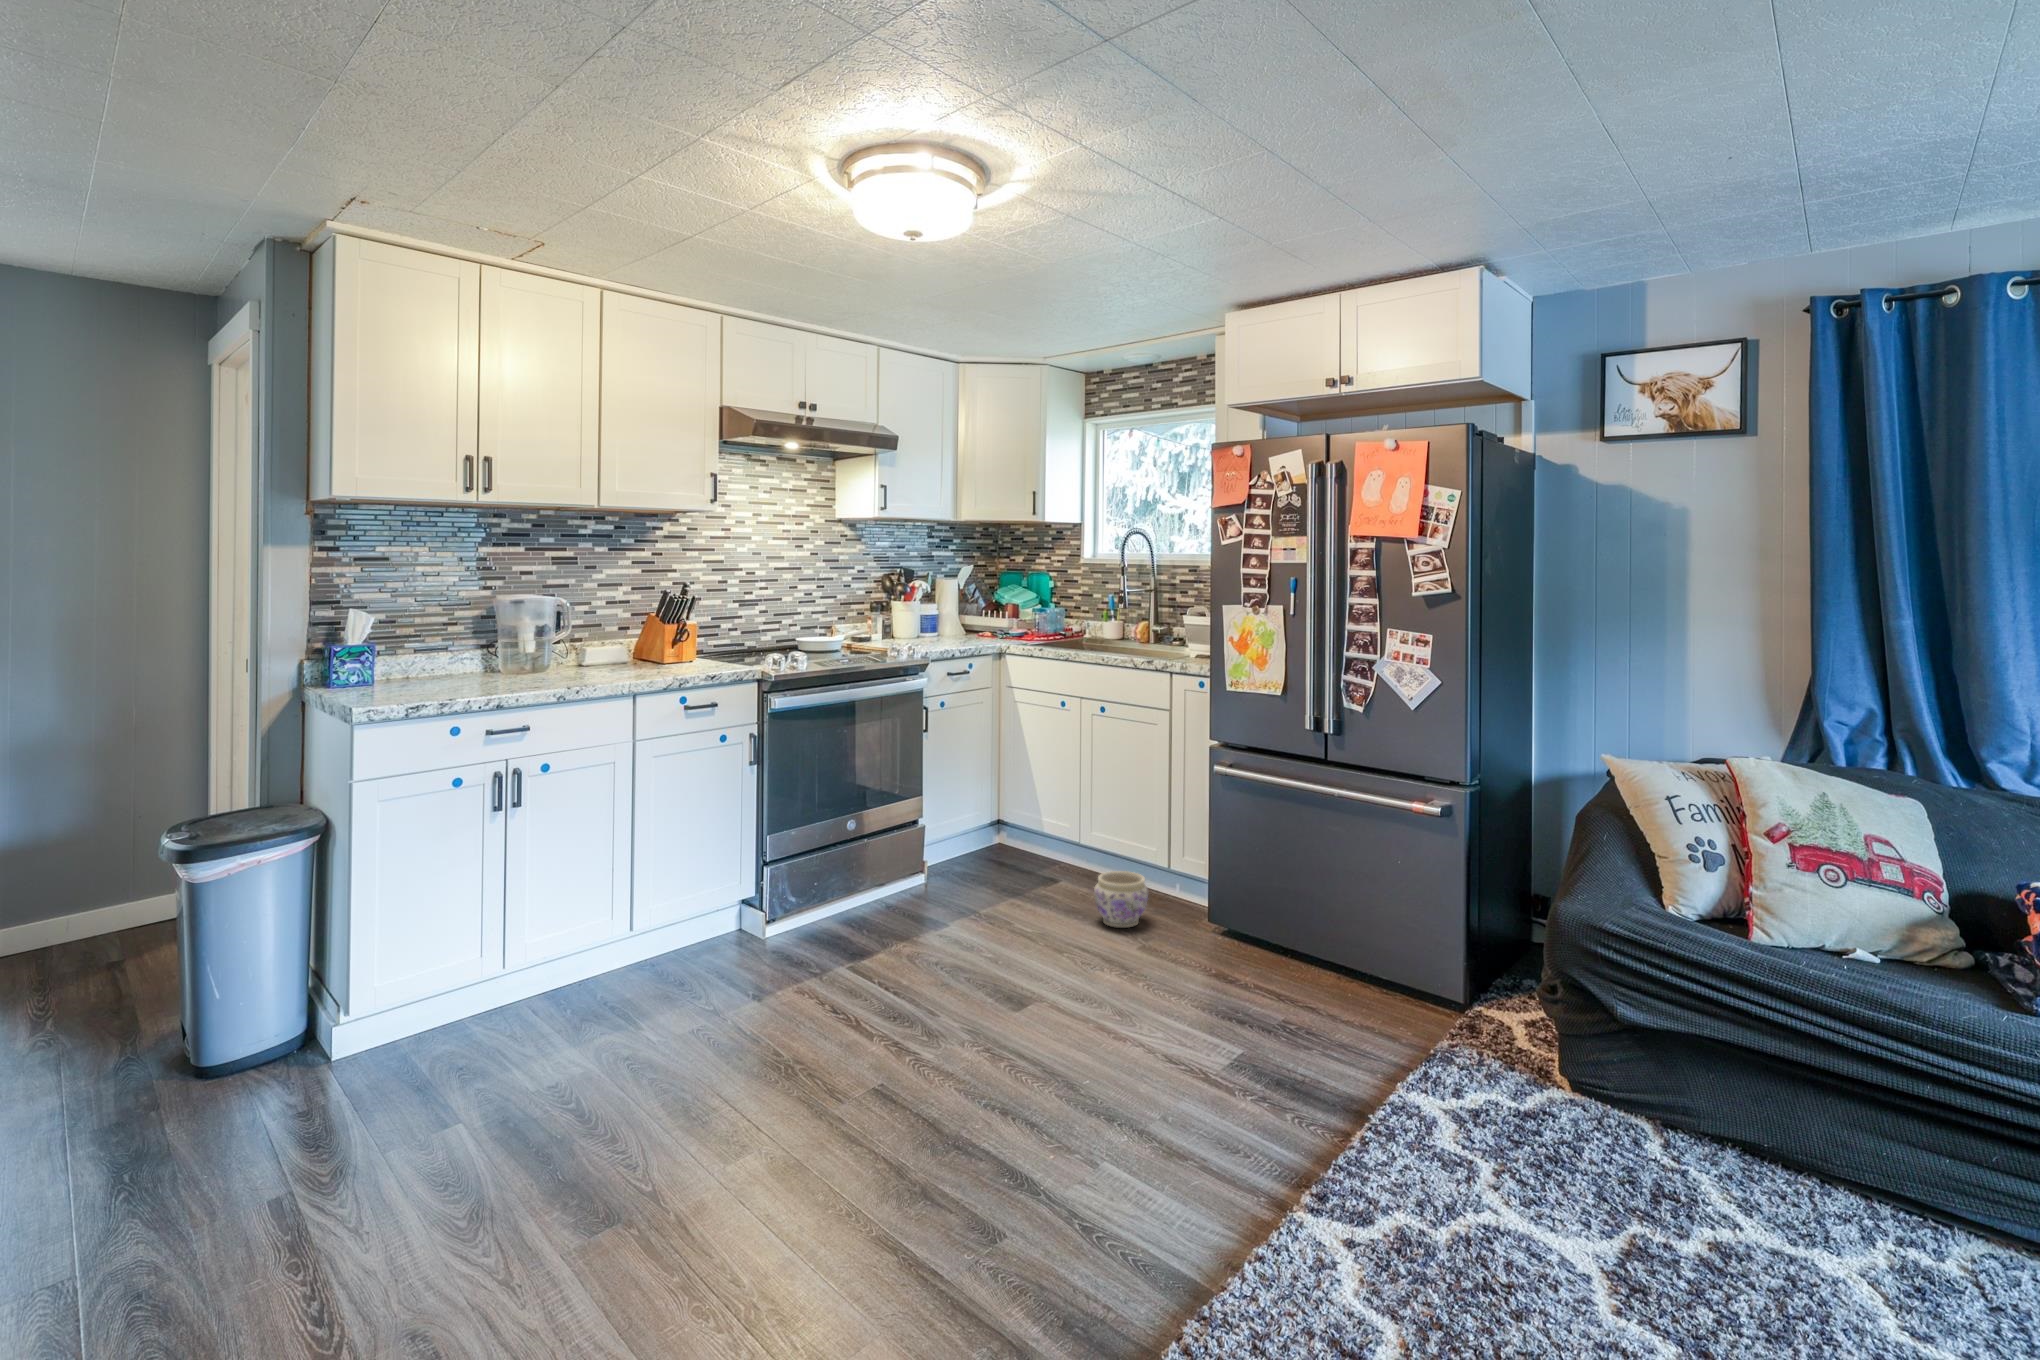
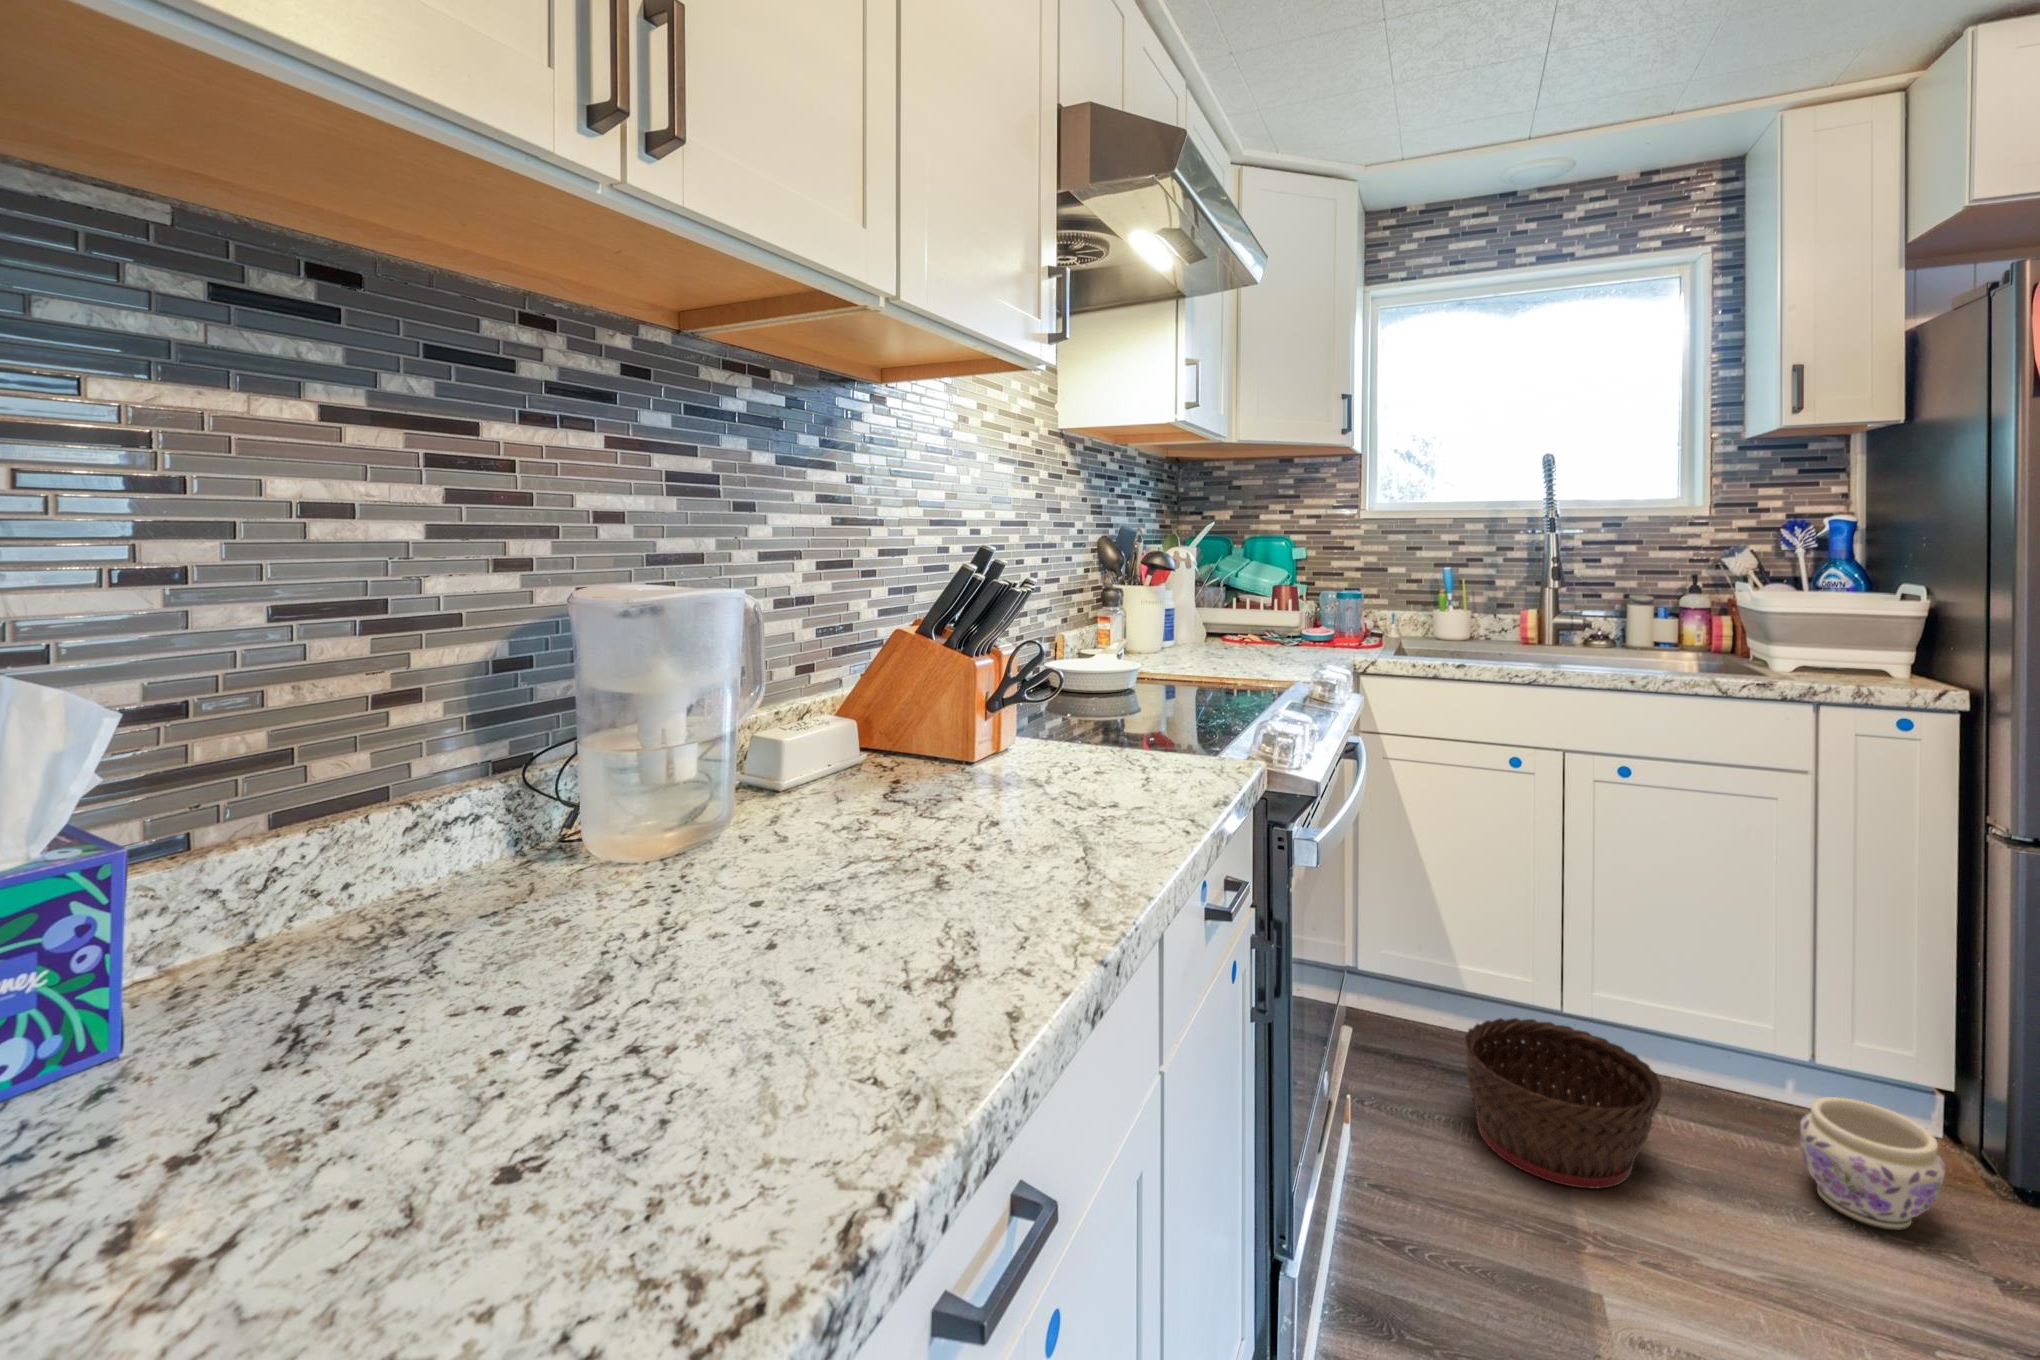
basket: none [966,836,1054,905] -> present [1464,1018,1663,1189]

